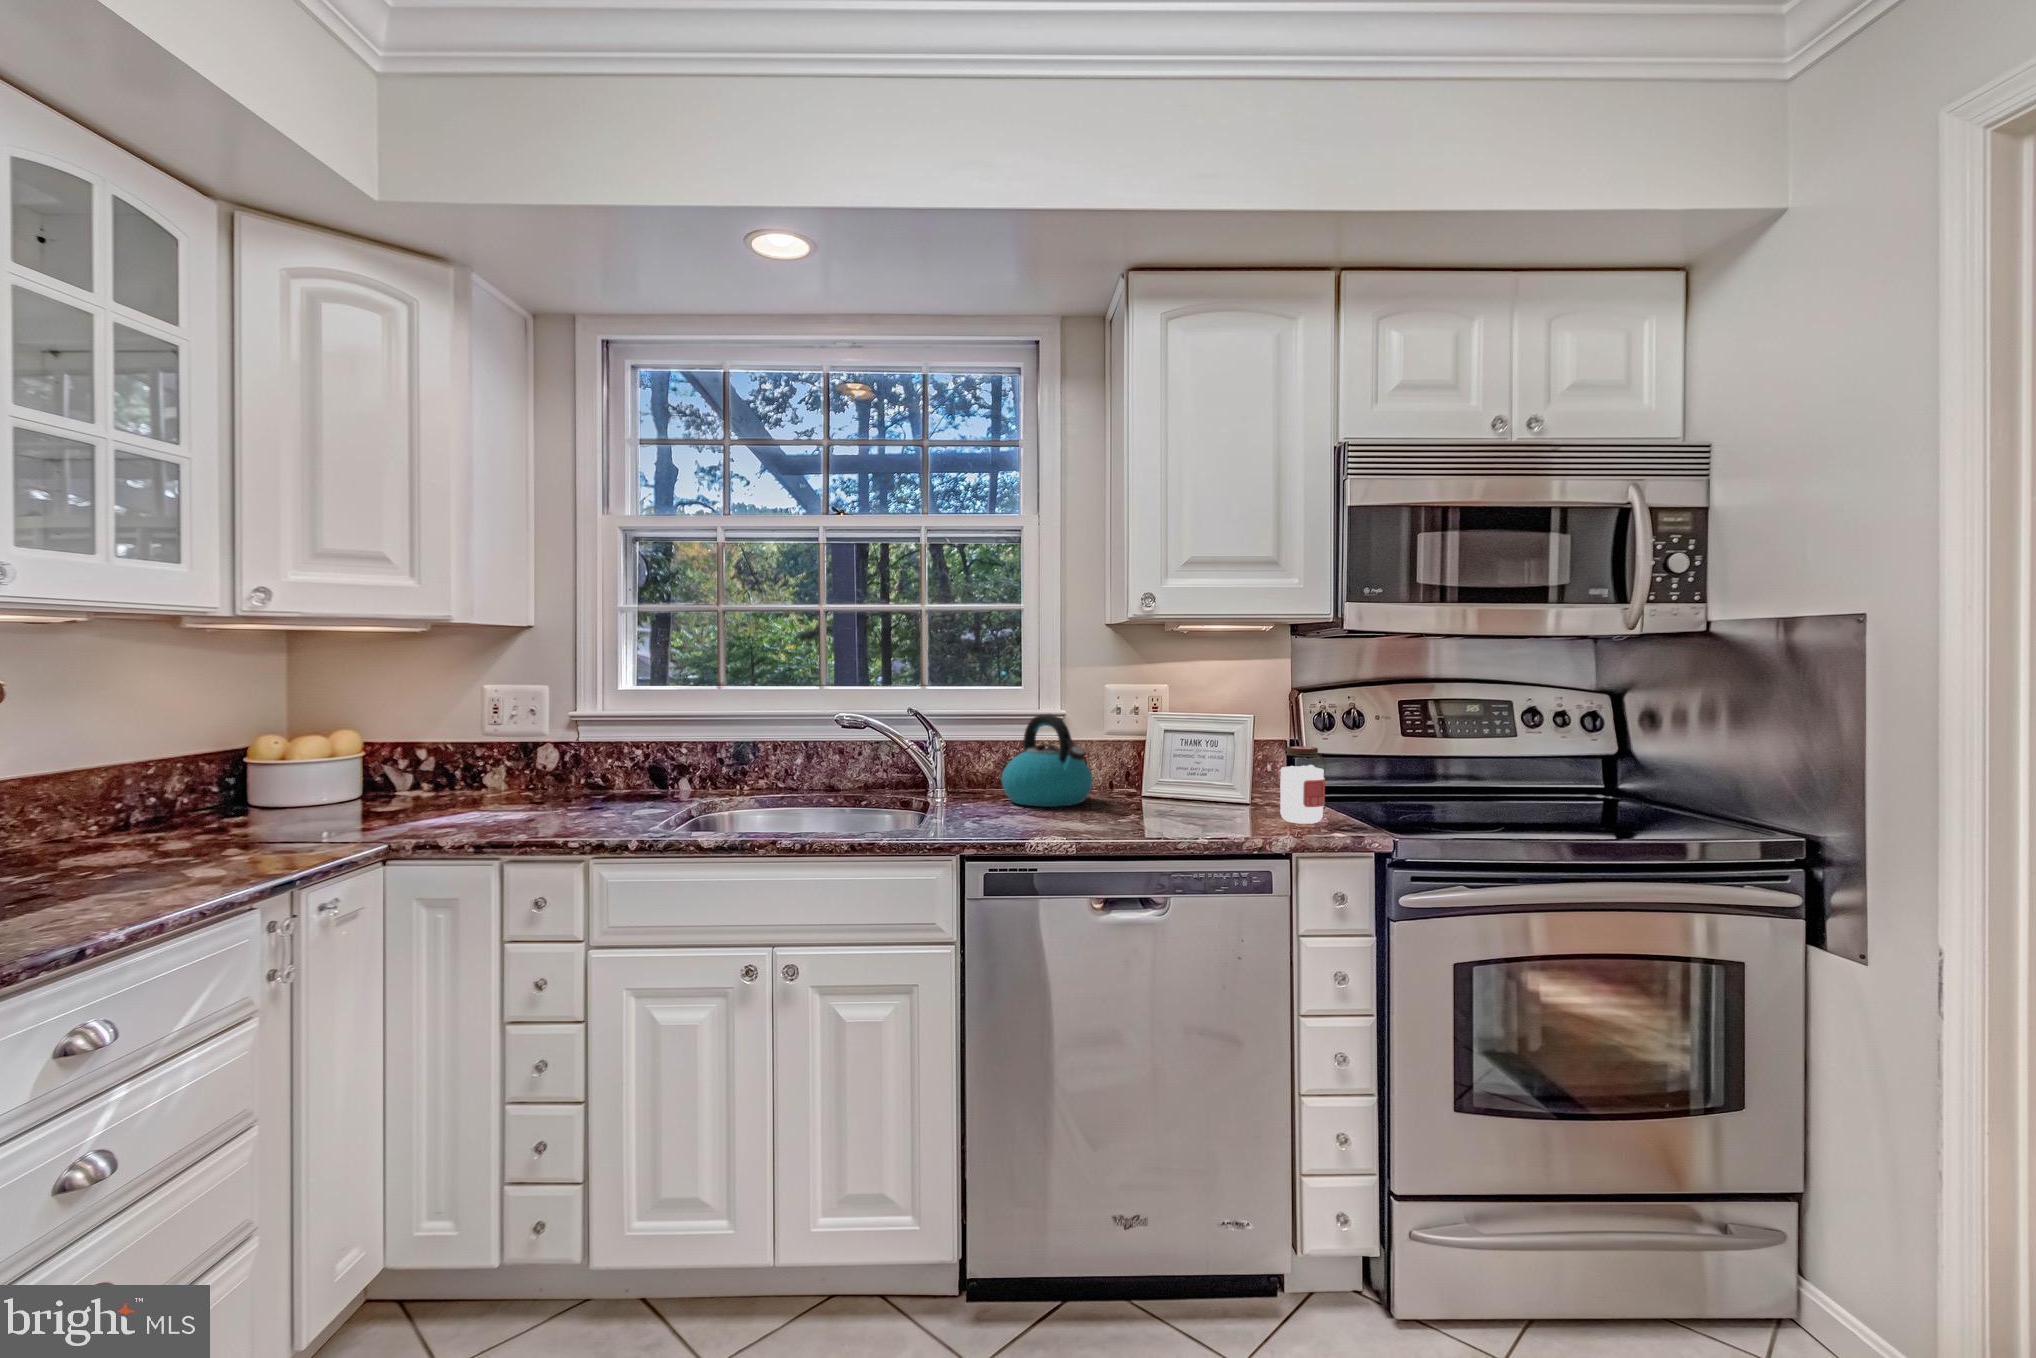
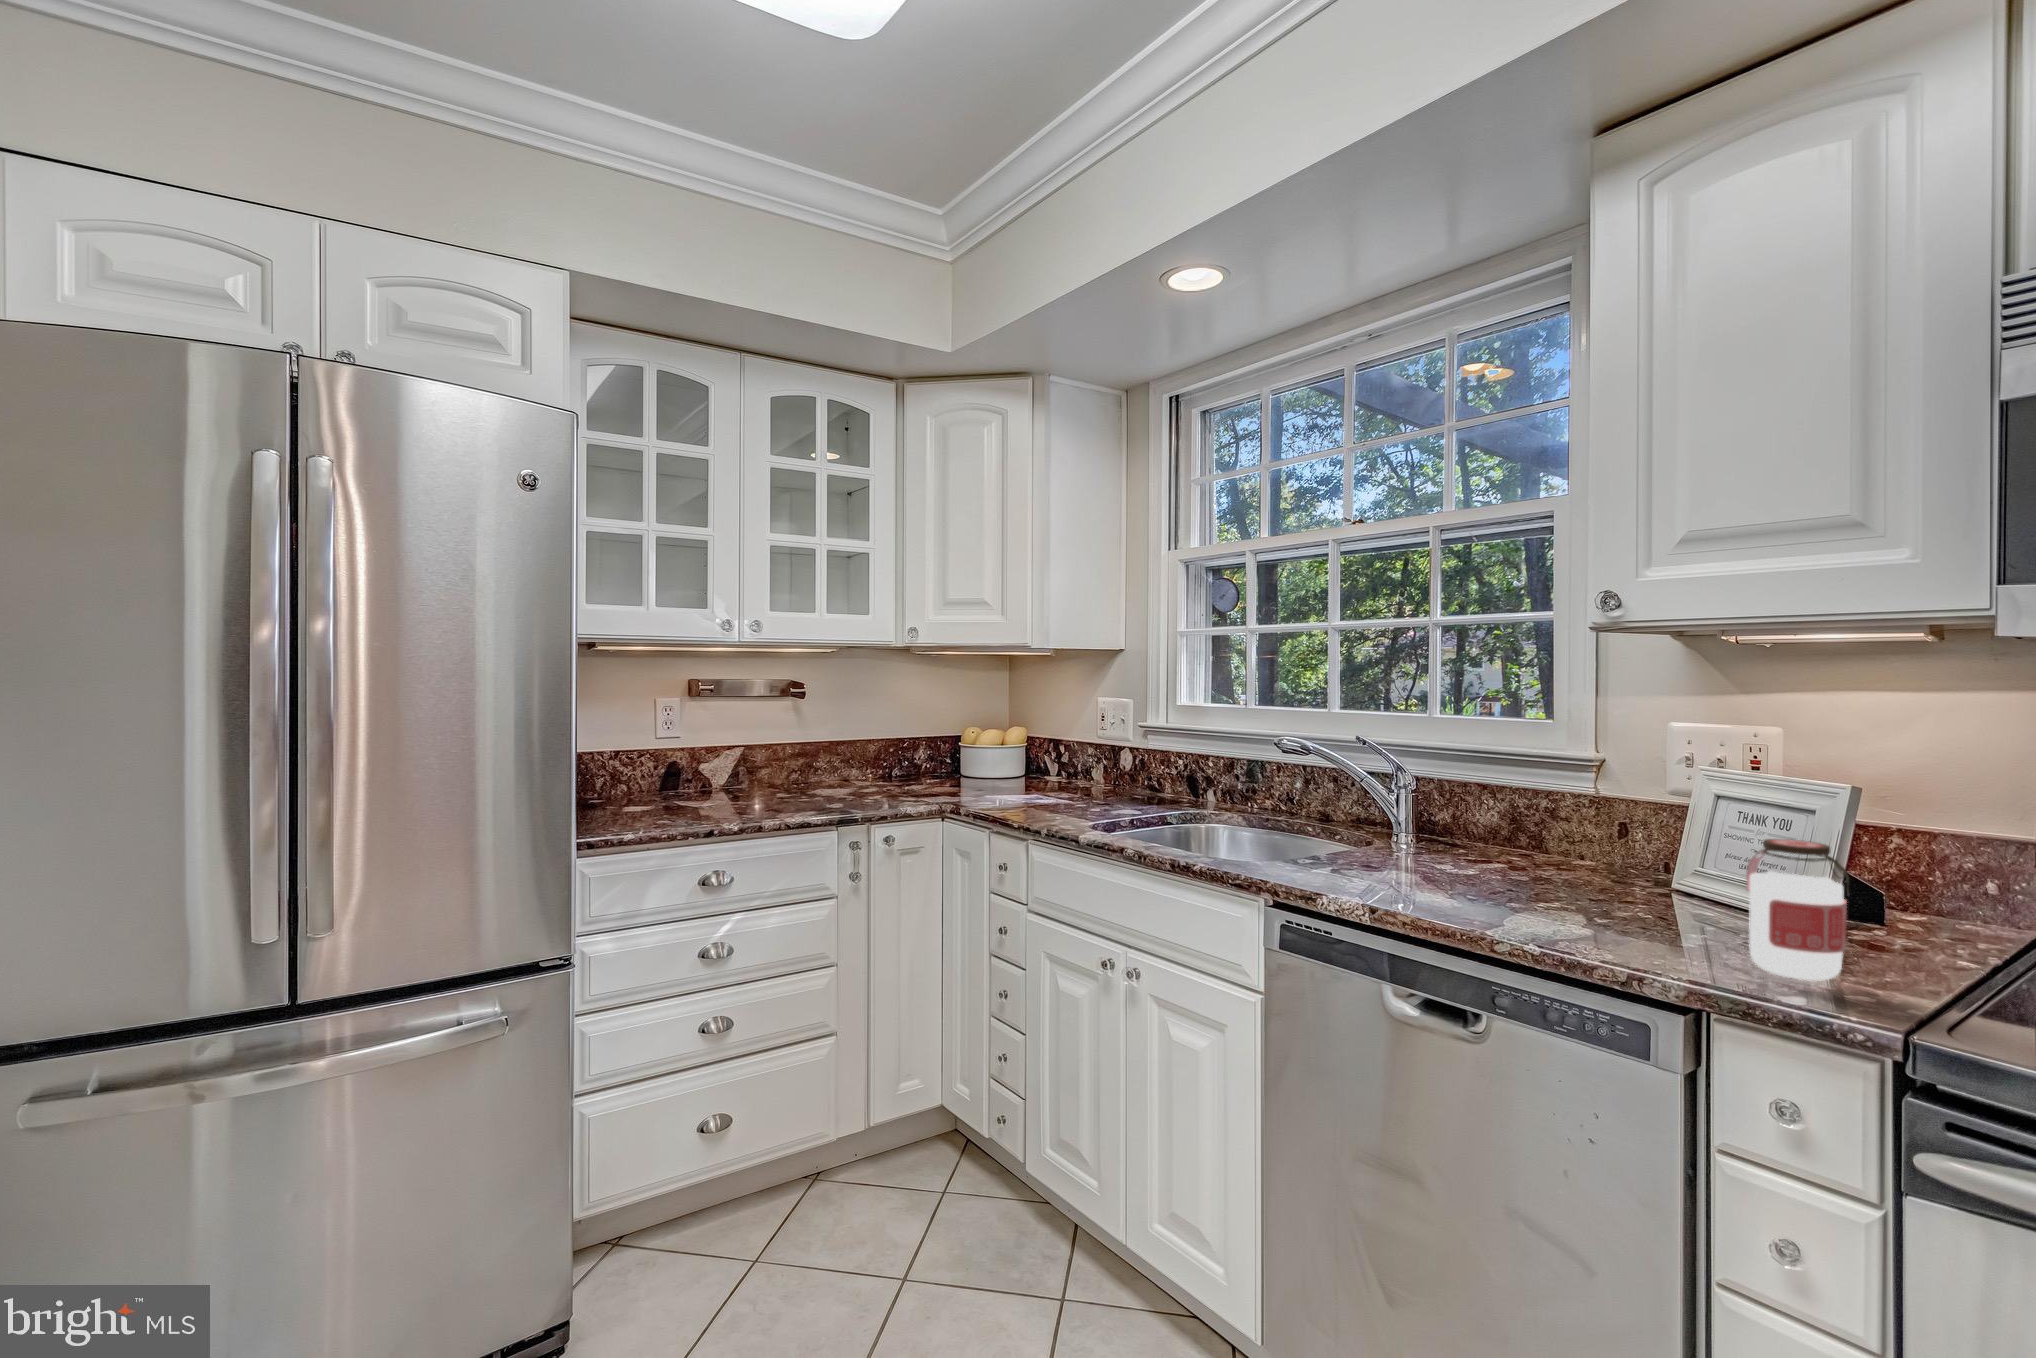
kettle: present [1001,714,1092,807] -> none [1441,755,1576,880]

